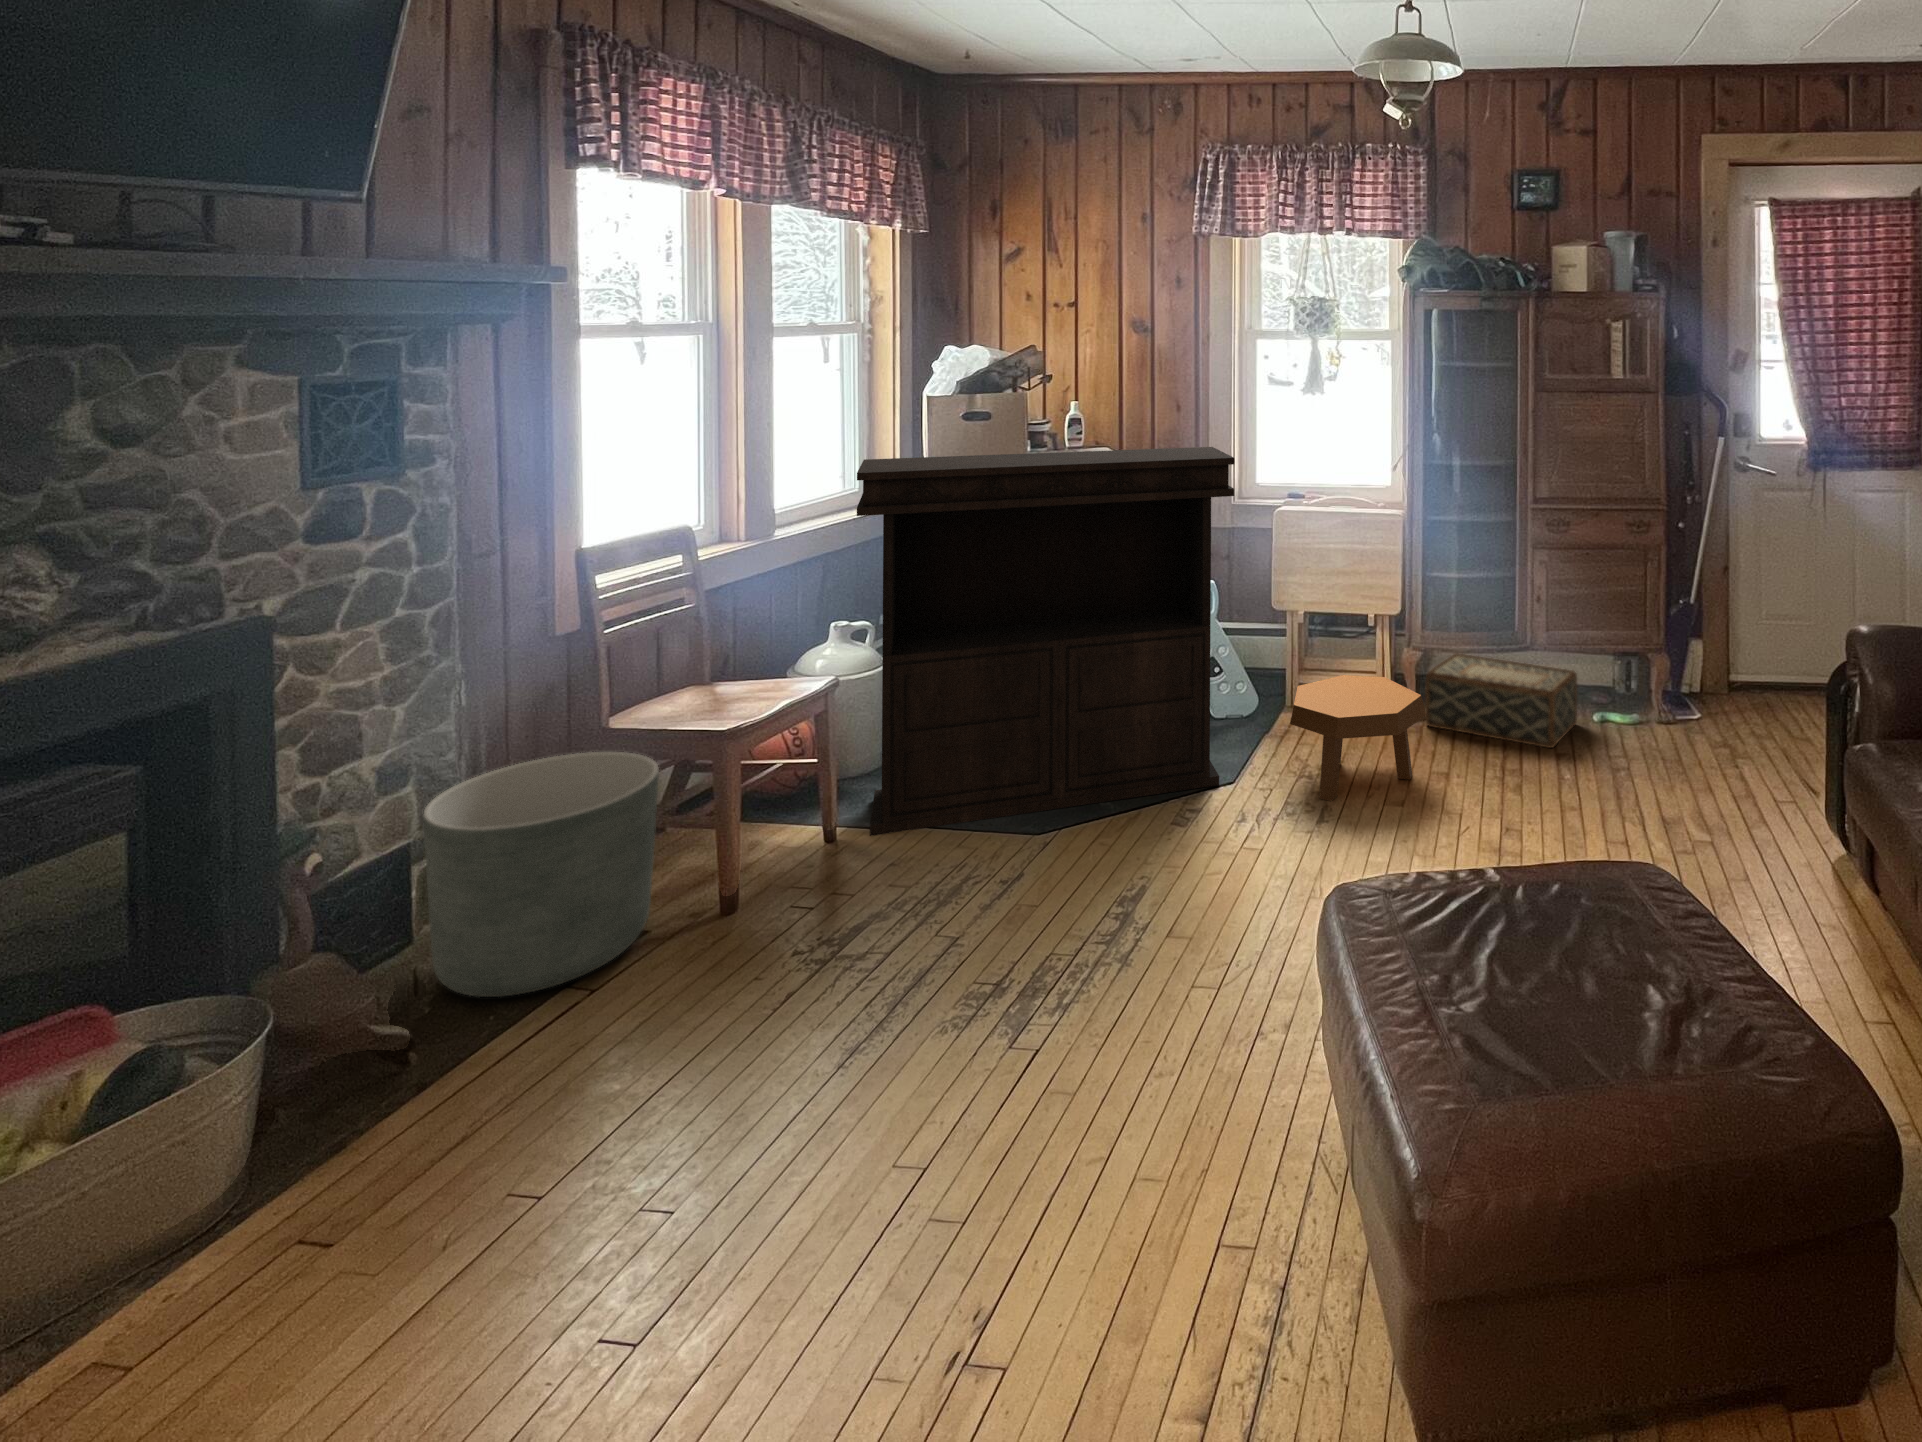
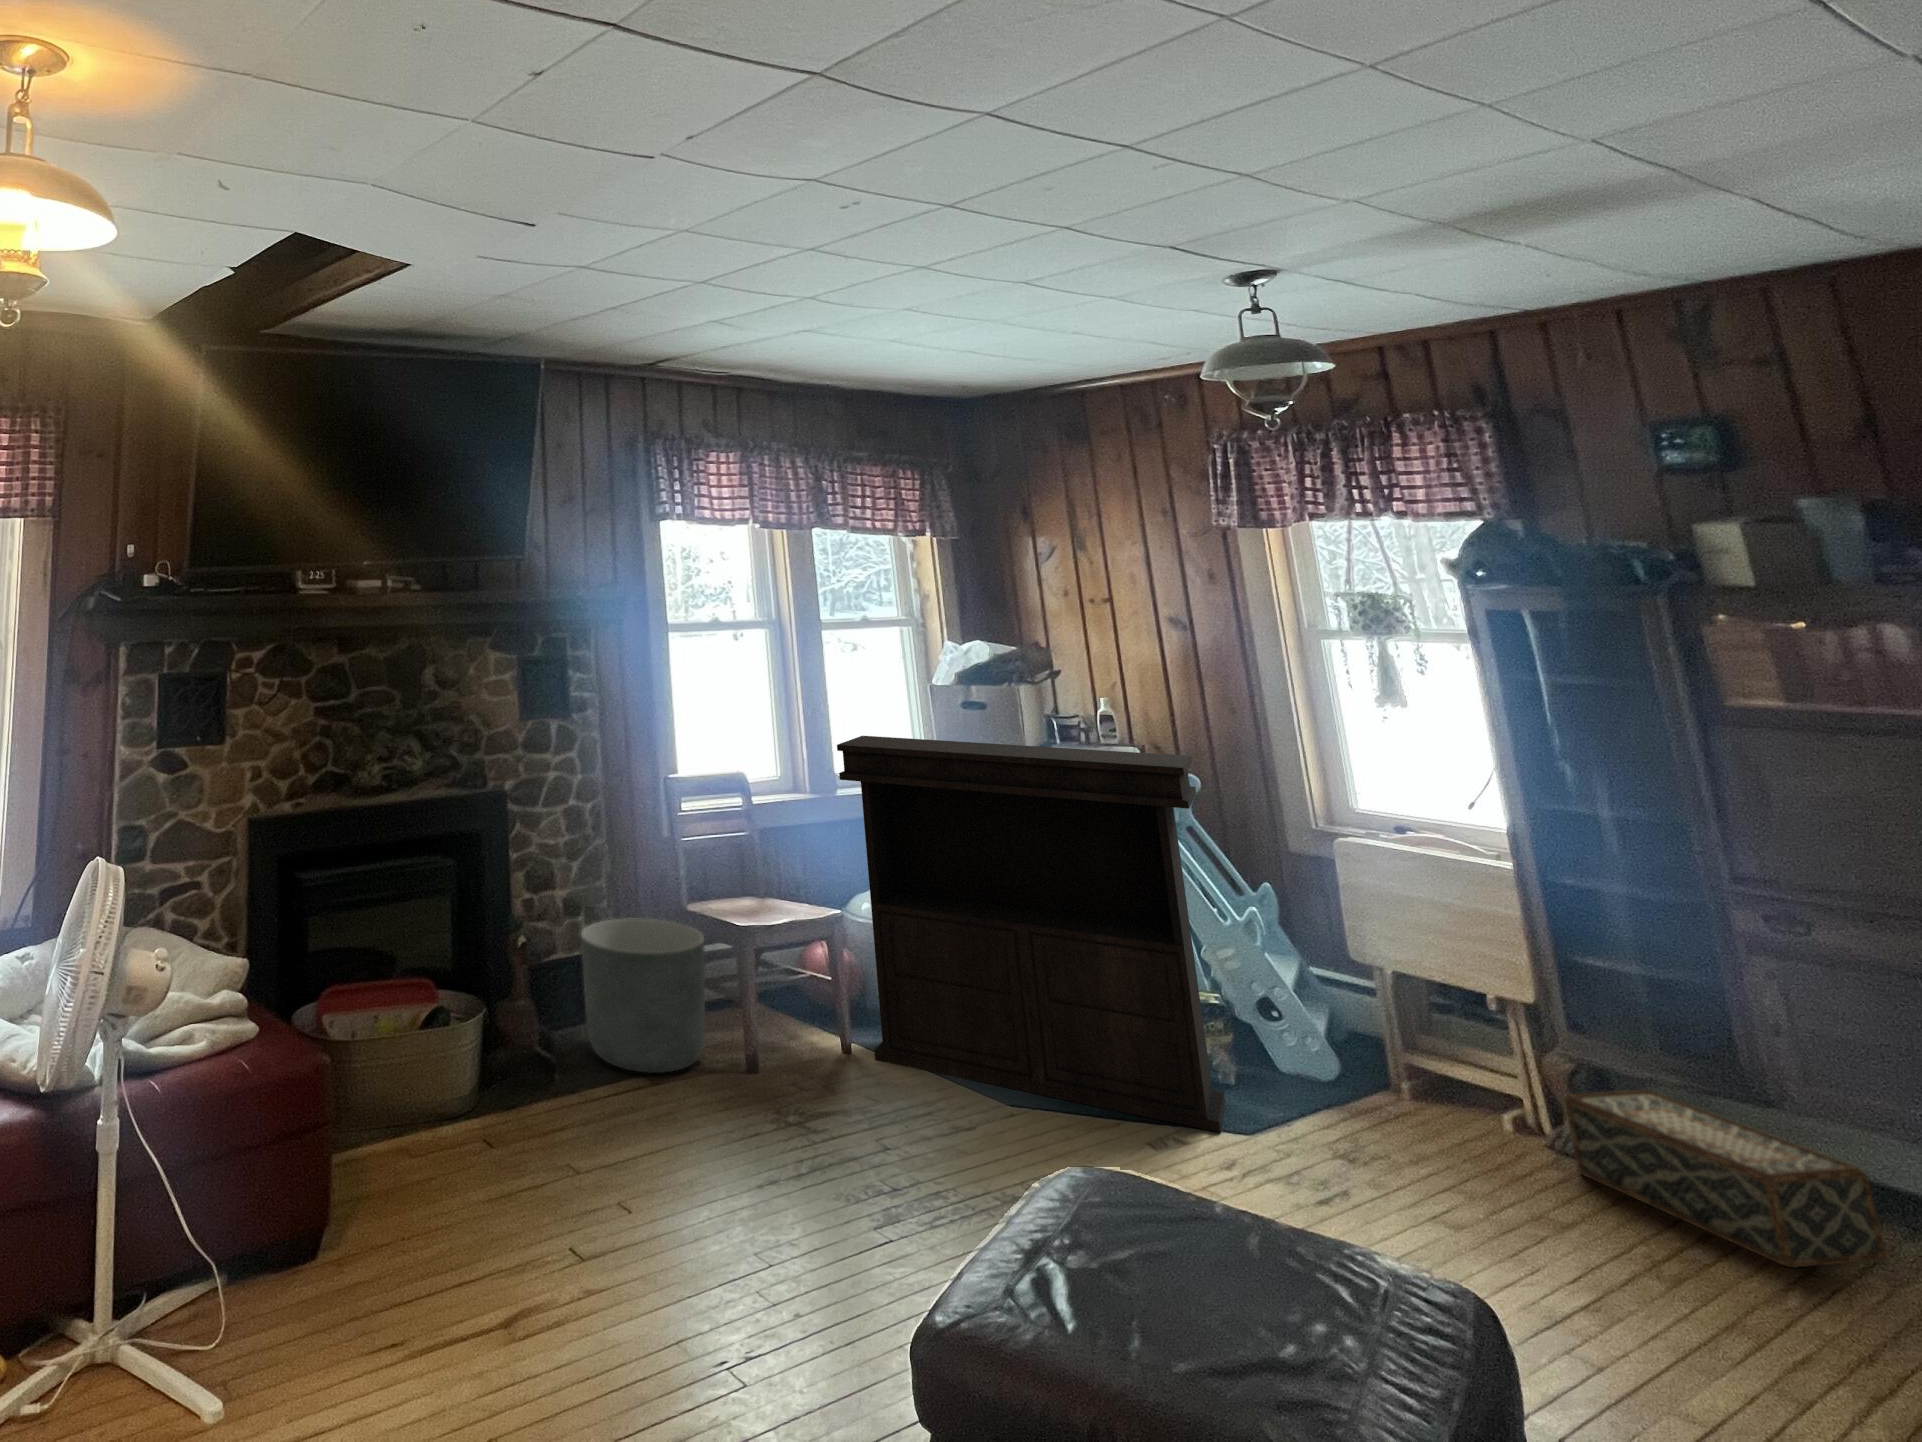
footstool: present [1290,675,1426,801] -> none [1293,1049,1496,1213]

